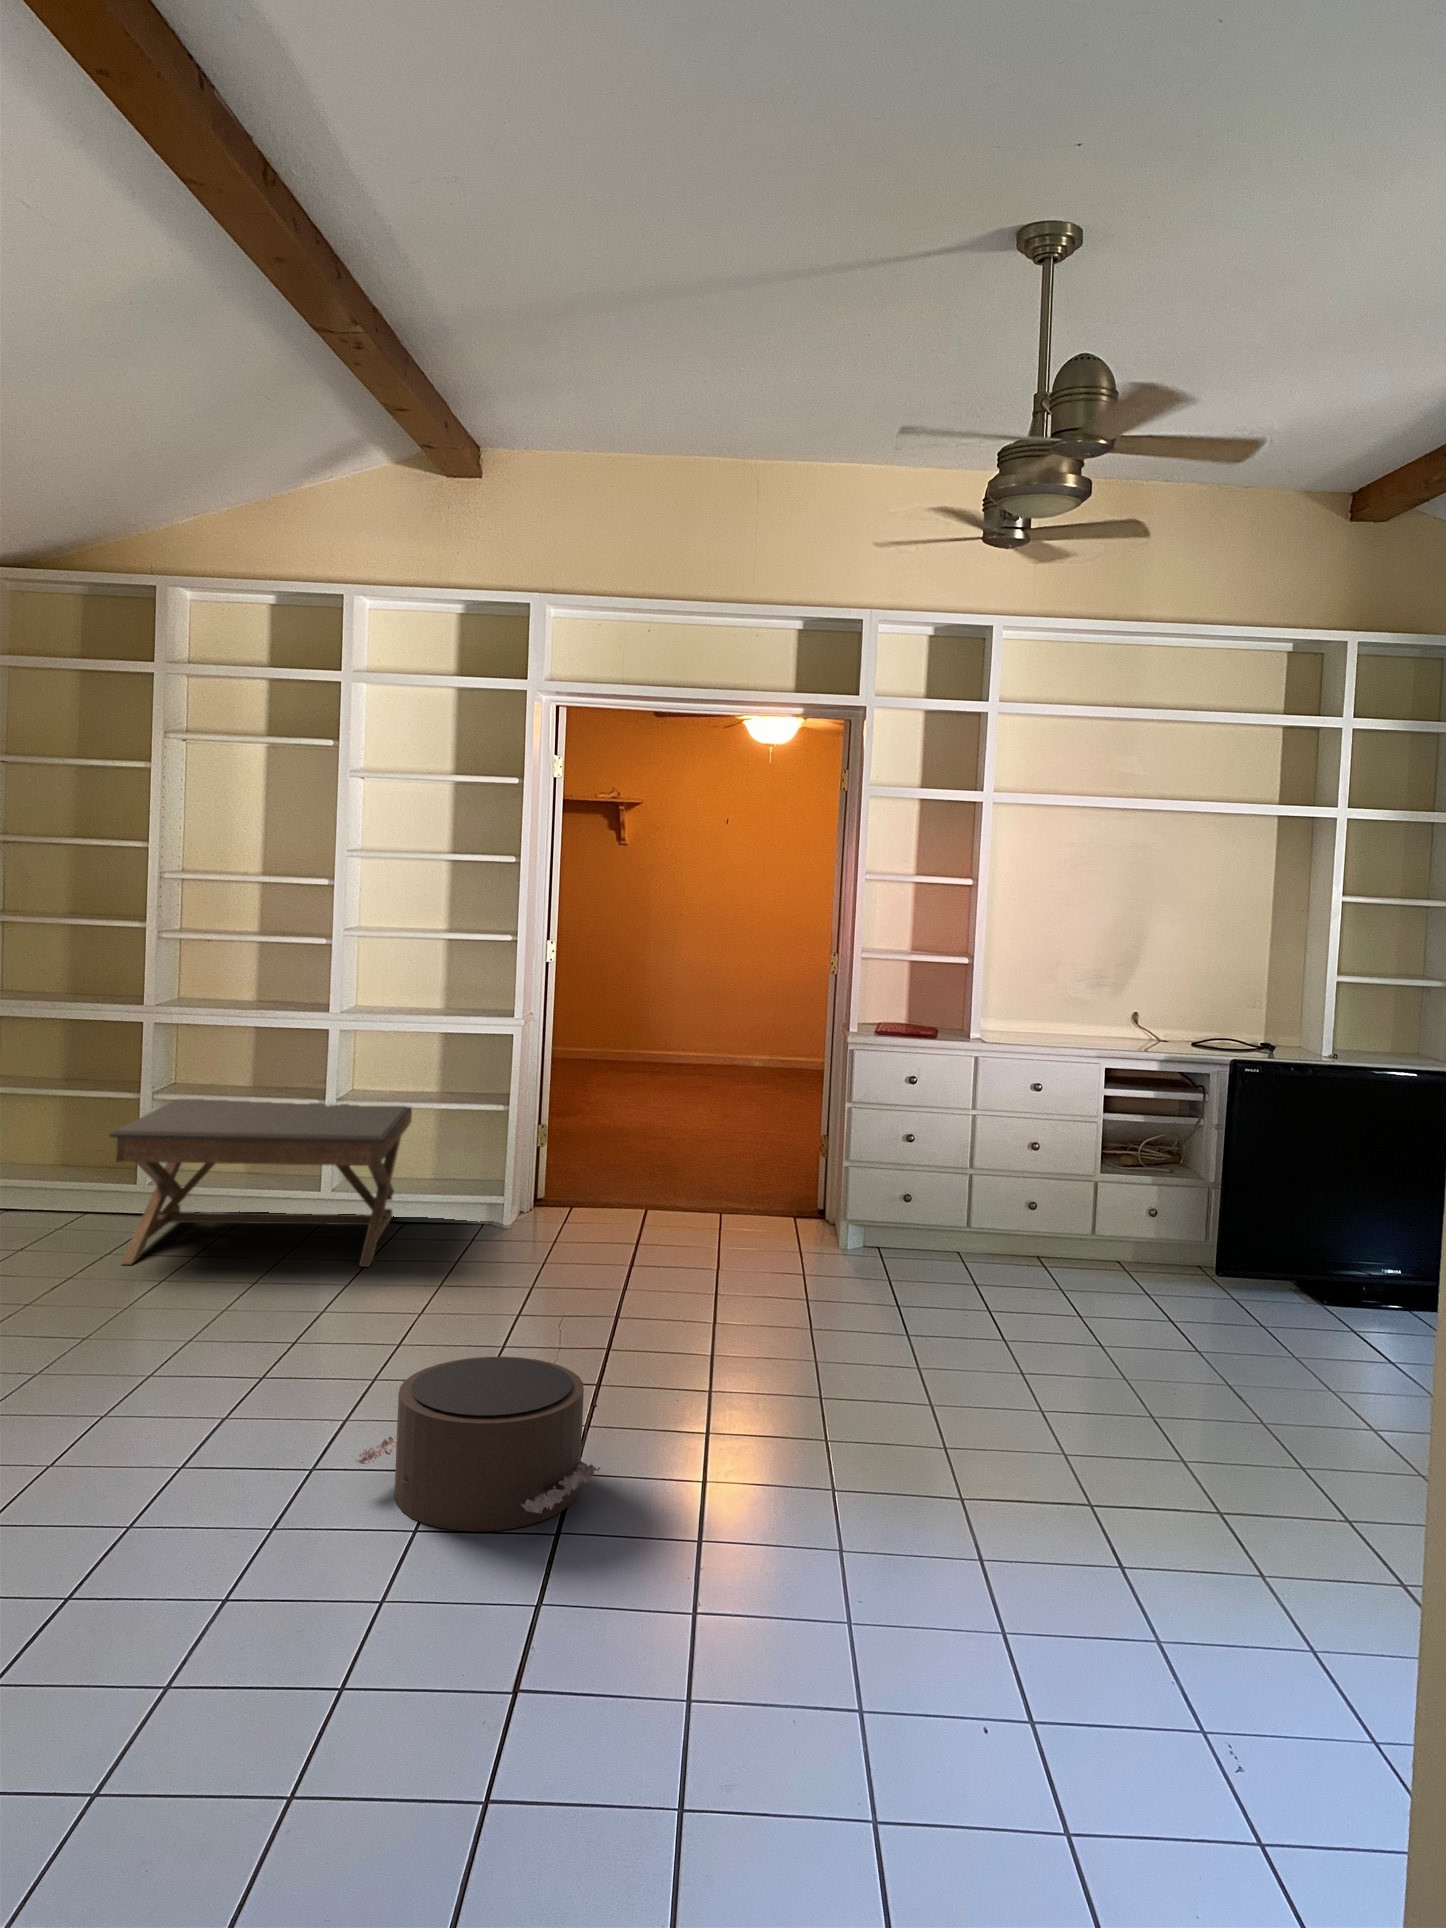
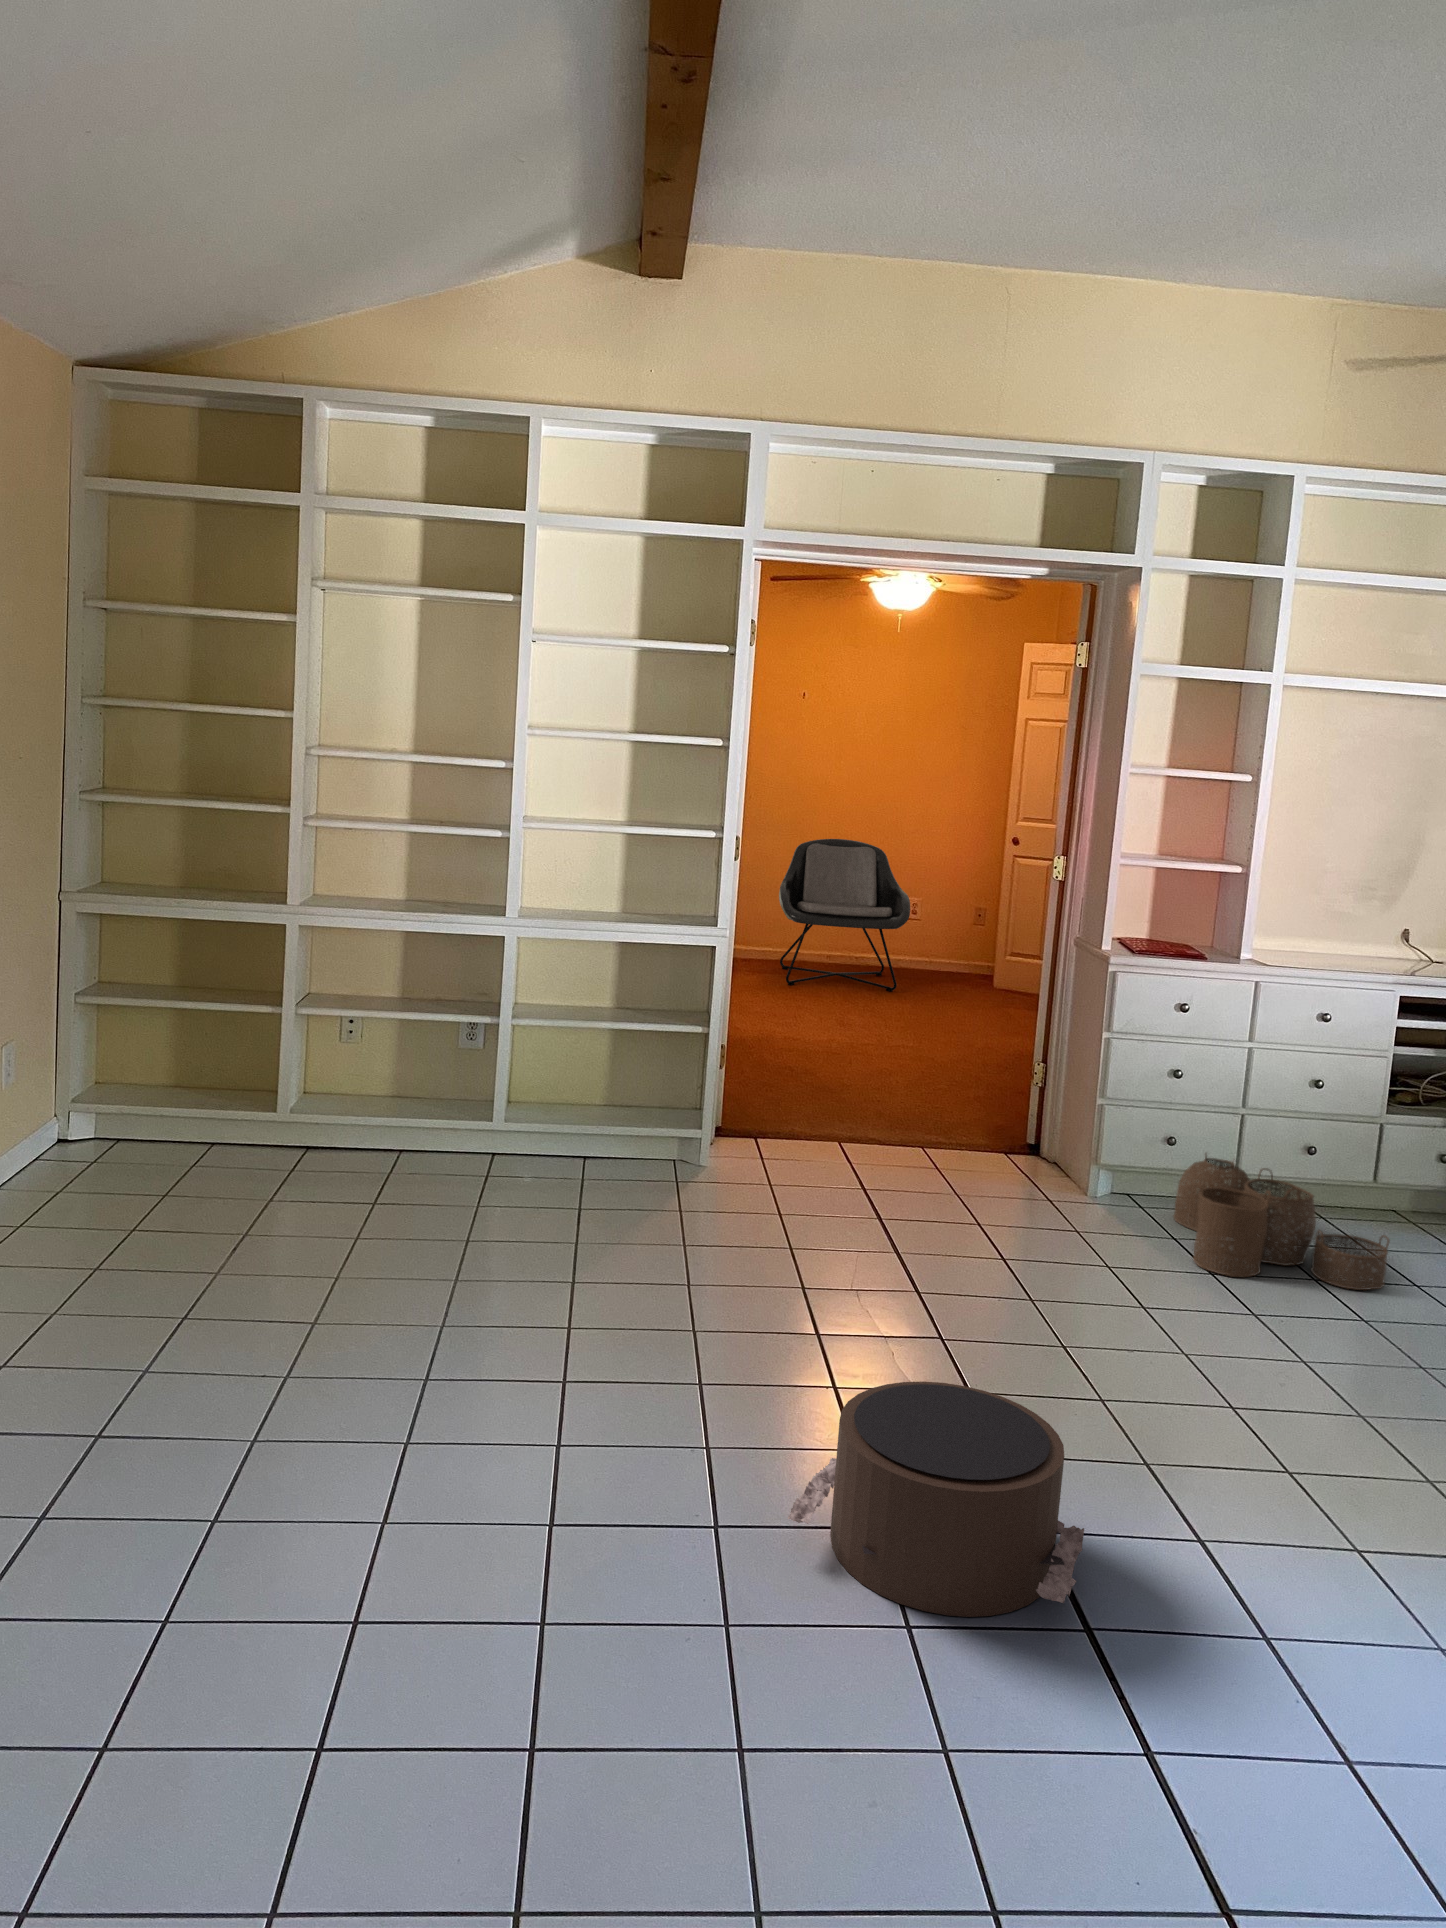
lounge chair: none [688,961,806,1098] -> present [779,839,910,992]
coffee table: present [109,1099,412,1267] -> none [302,1002,616,1217]
woven basket: none [891,1205,1055,1316] -> present [1174,1154,1389,1290]

